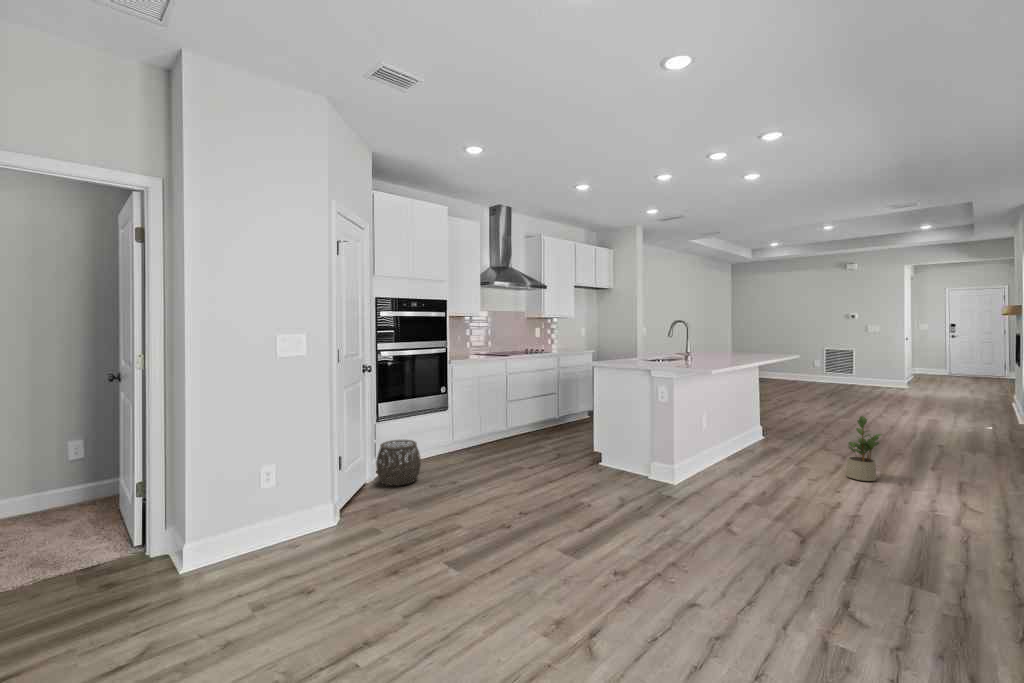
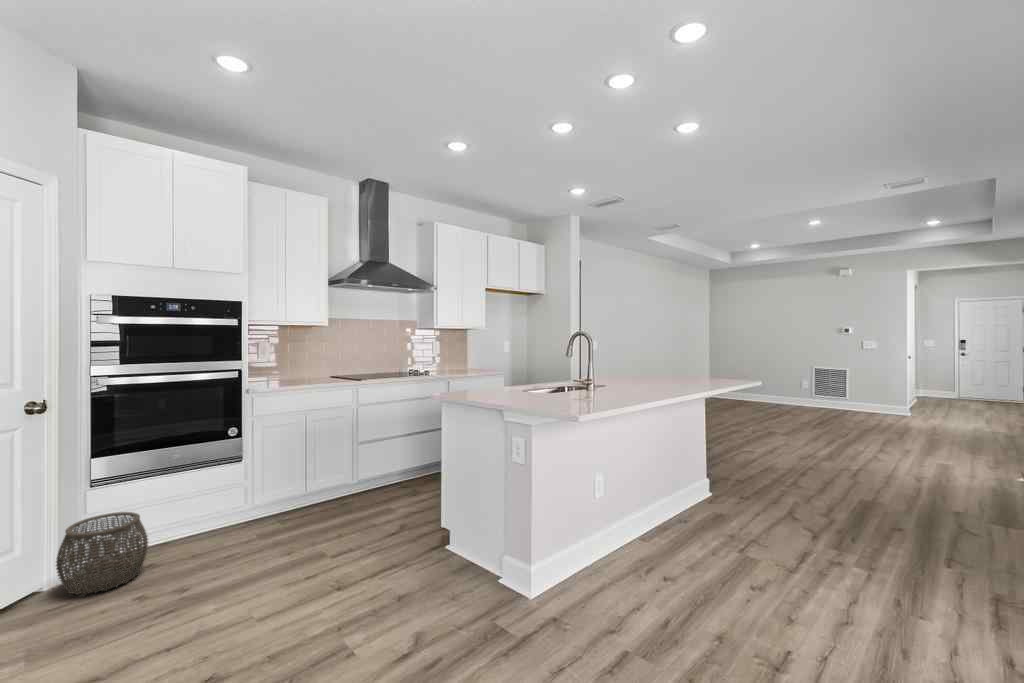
potted plant: present [846,416,882,481] -> none [814,492,873,602]

